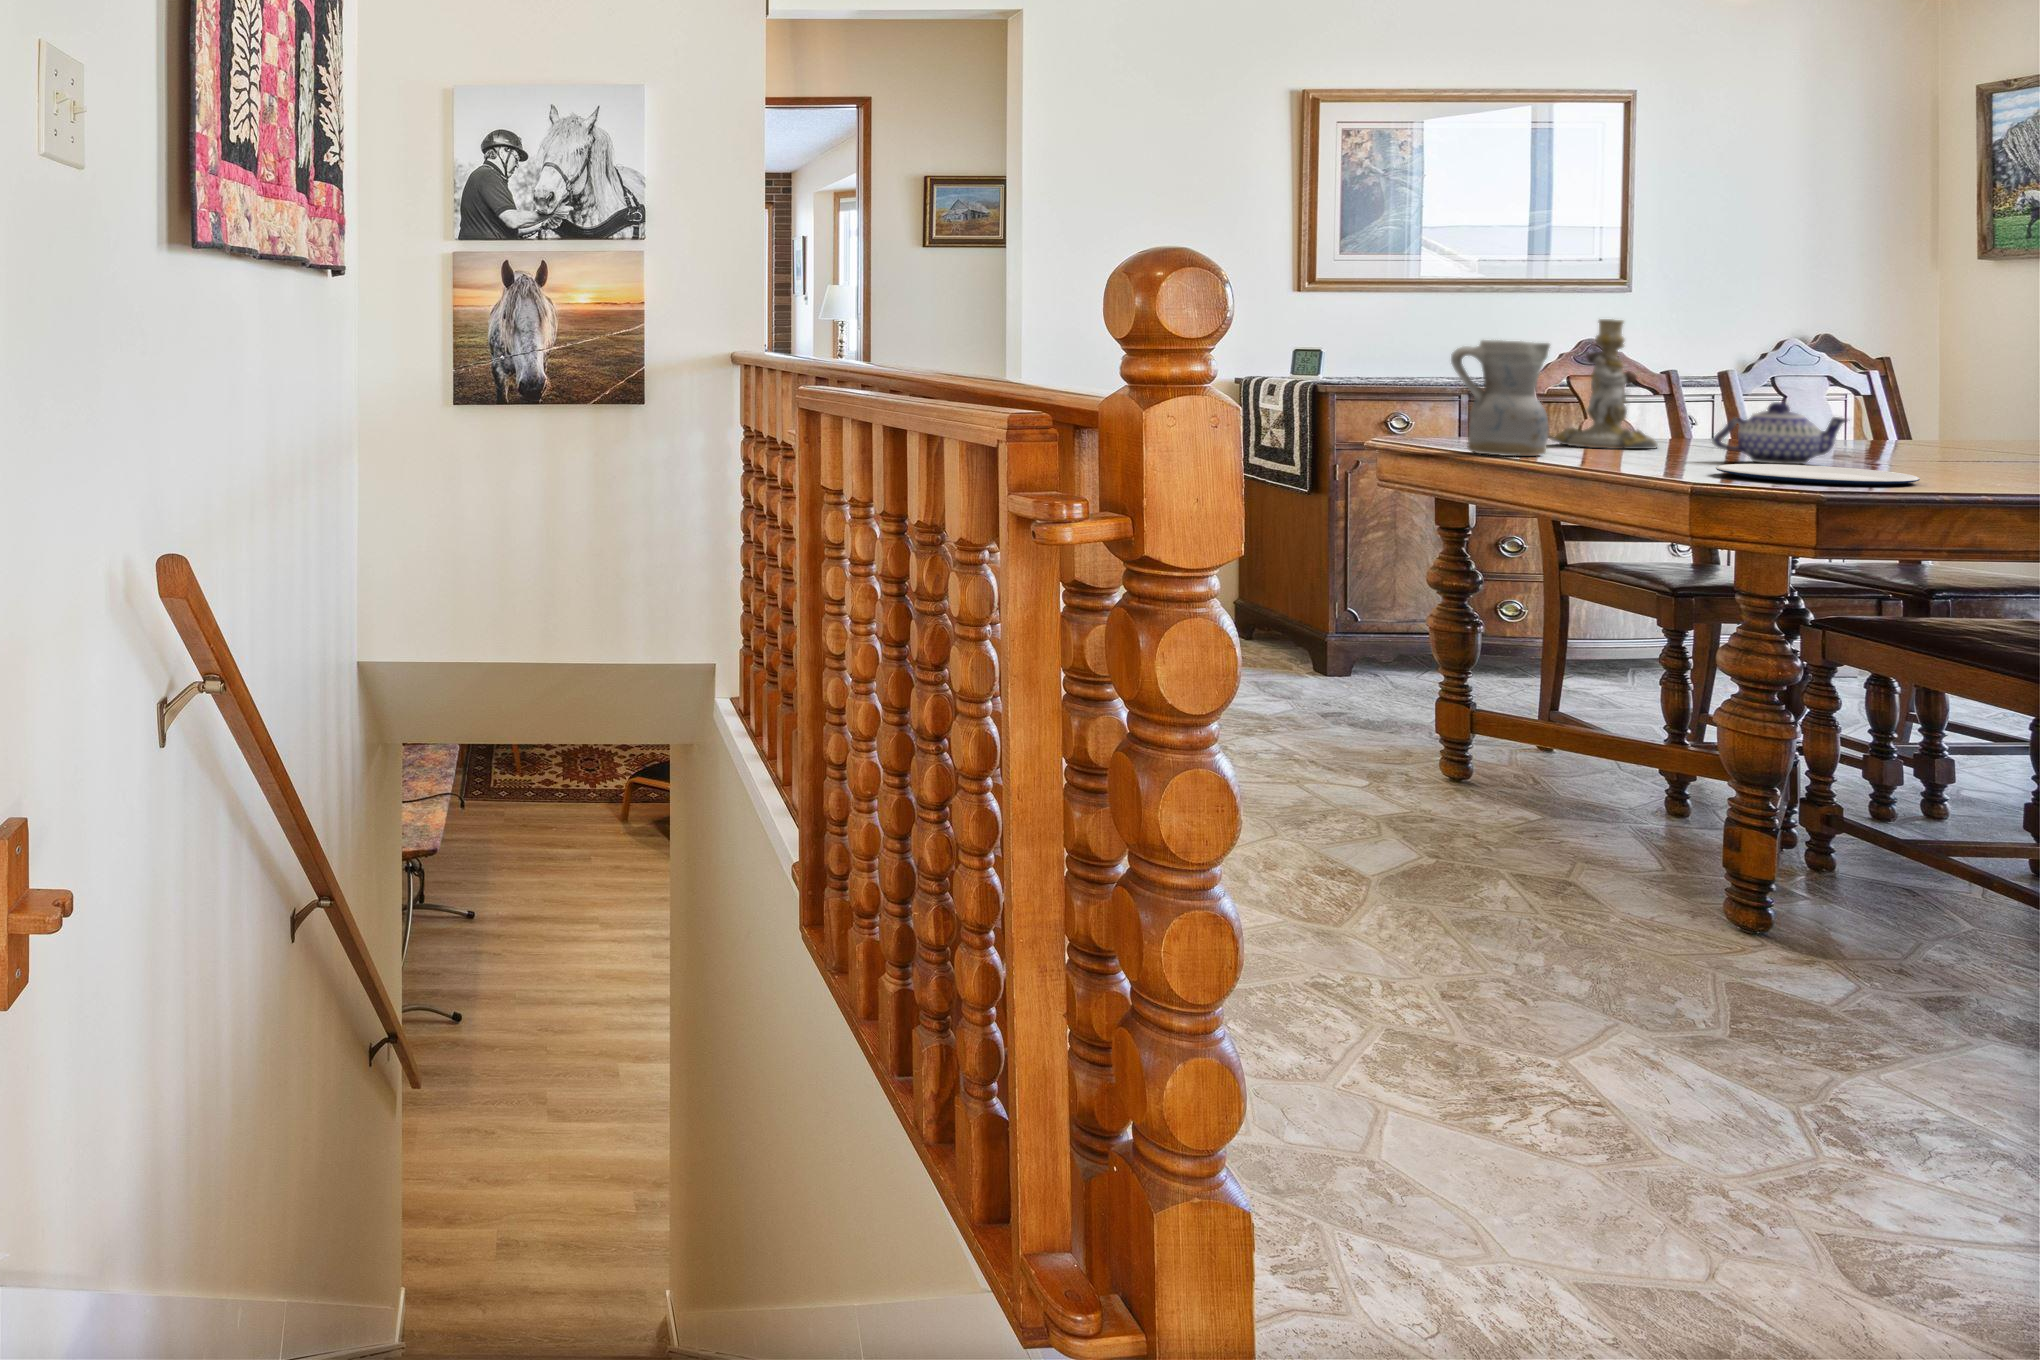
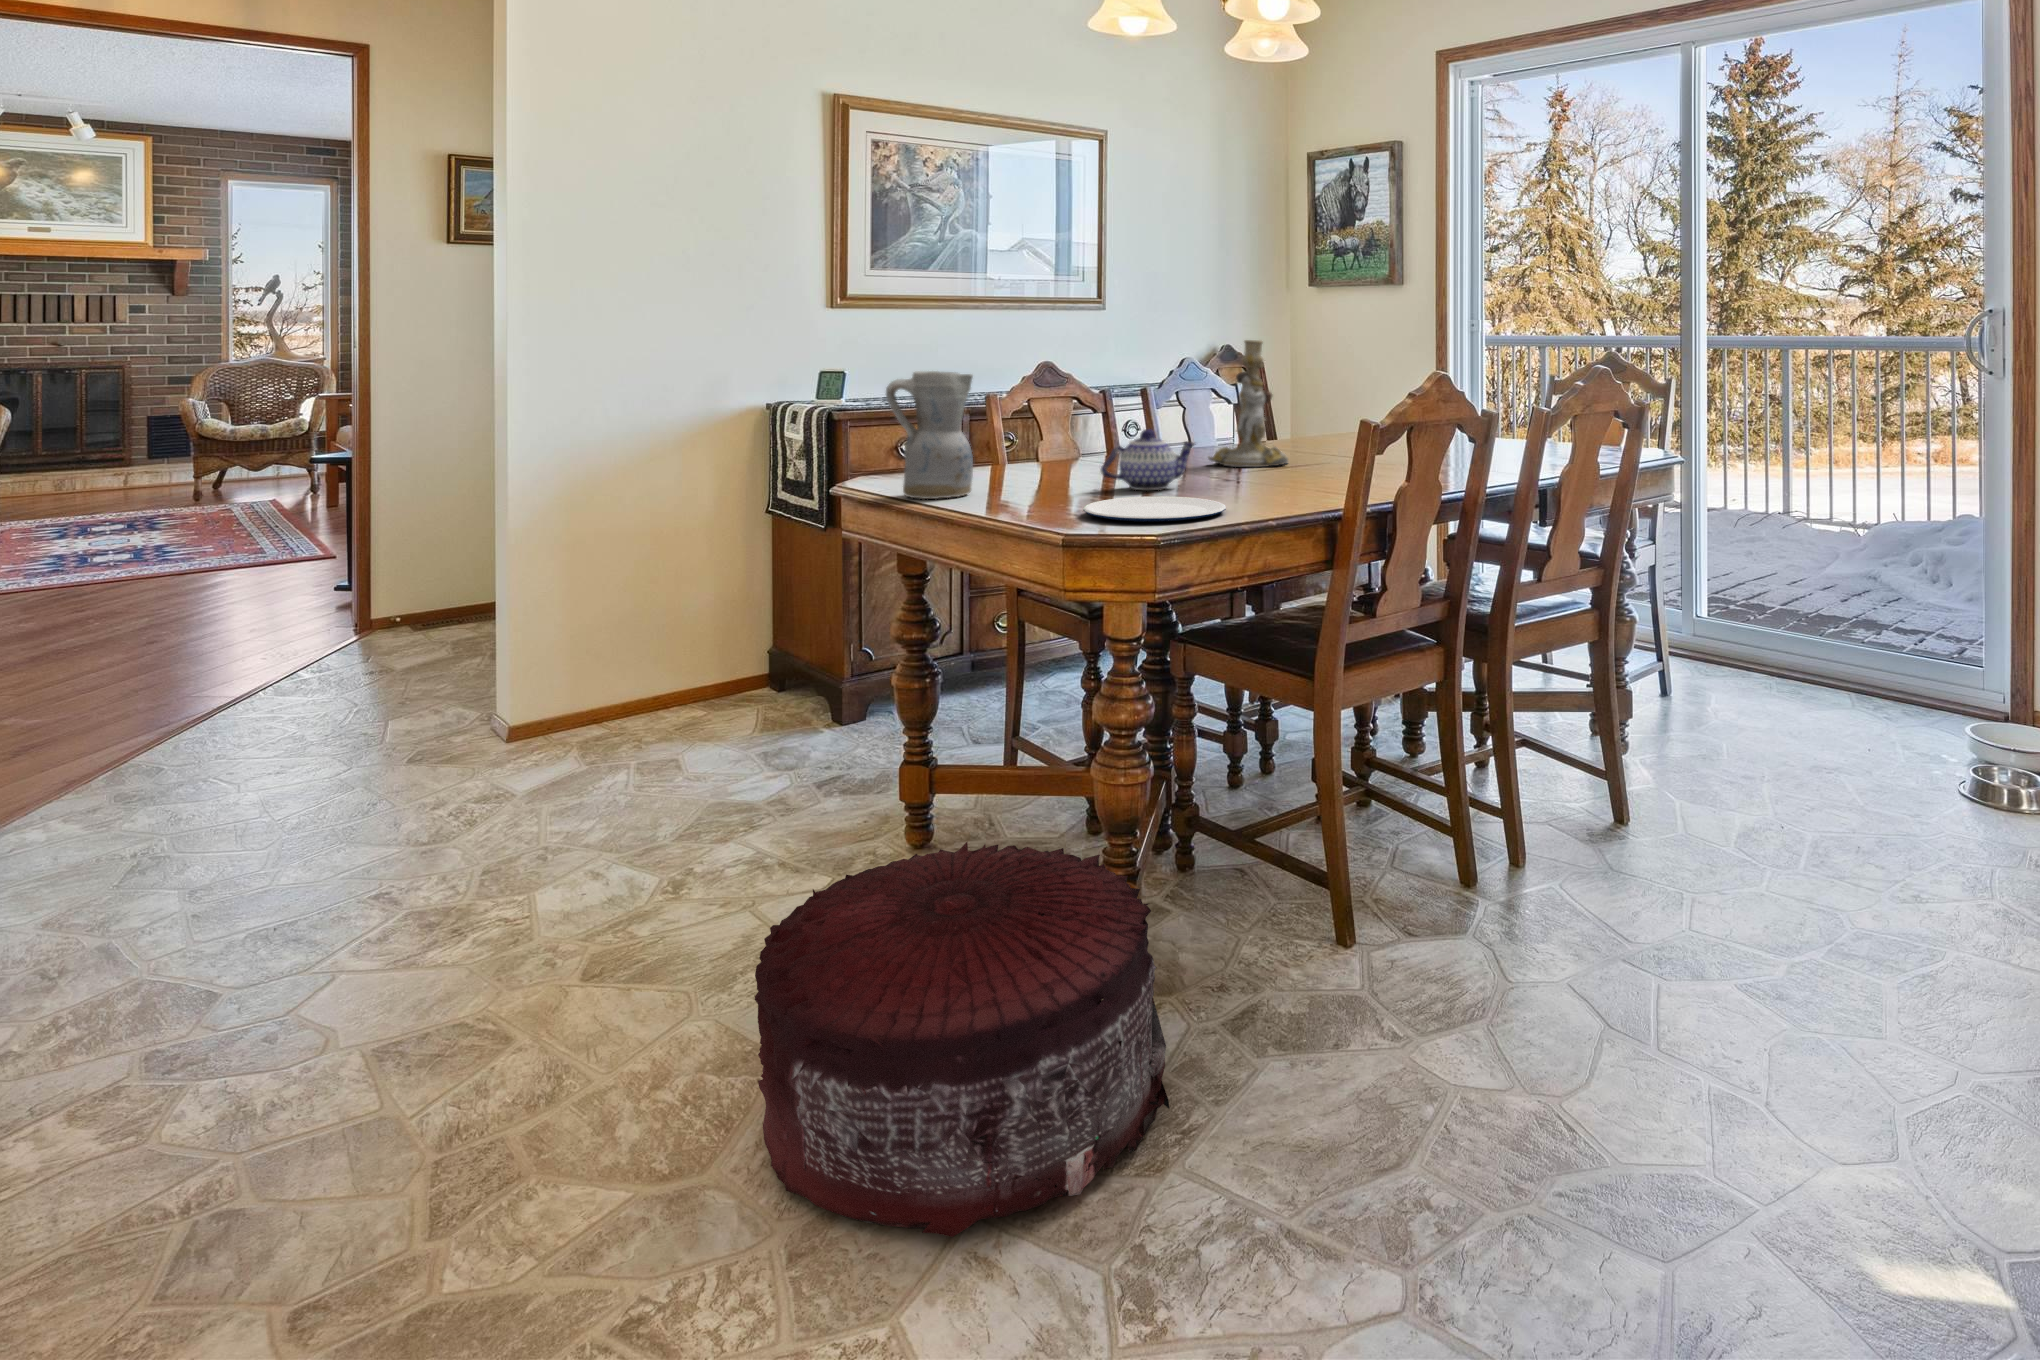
candlestick: present [1548,319,1658,449] -> present [1208,340,1288,467]
pouf: none [1387,754,1864,1051] -> present [755,842,1169,1237]

